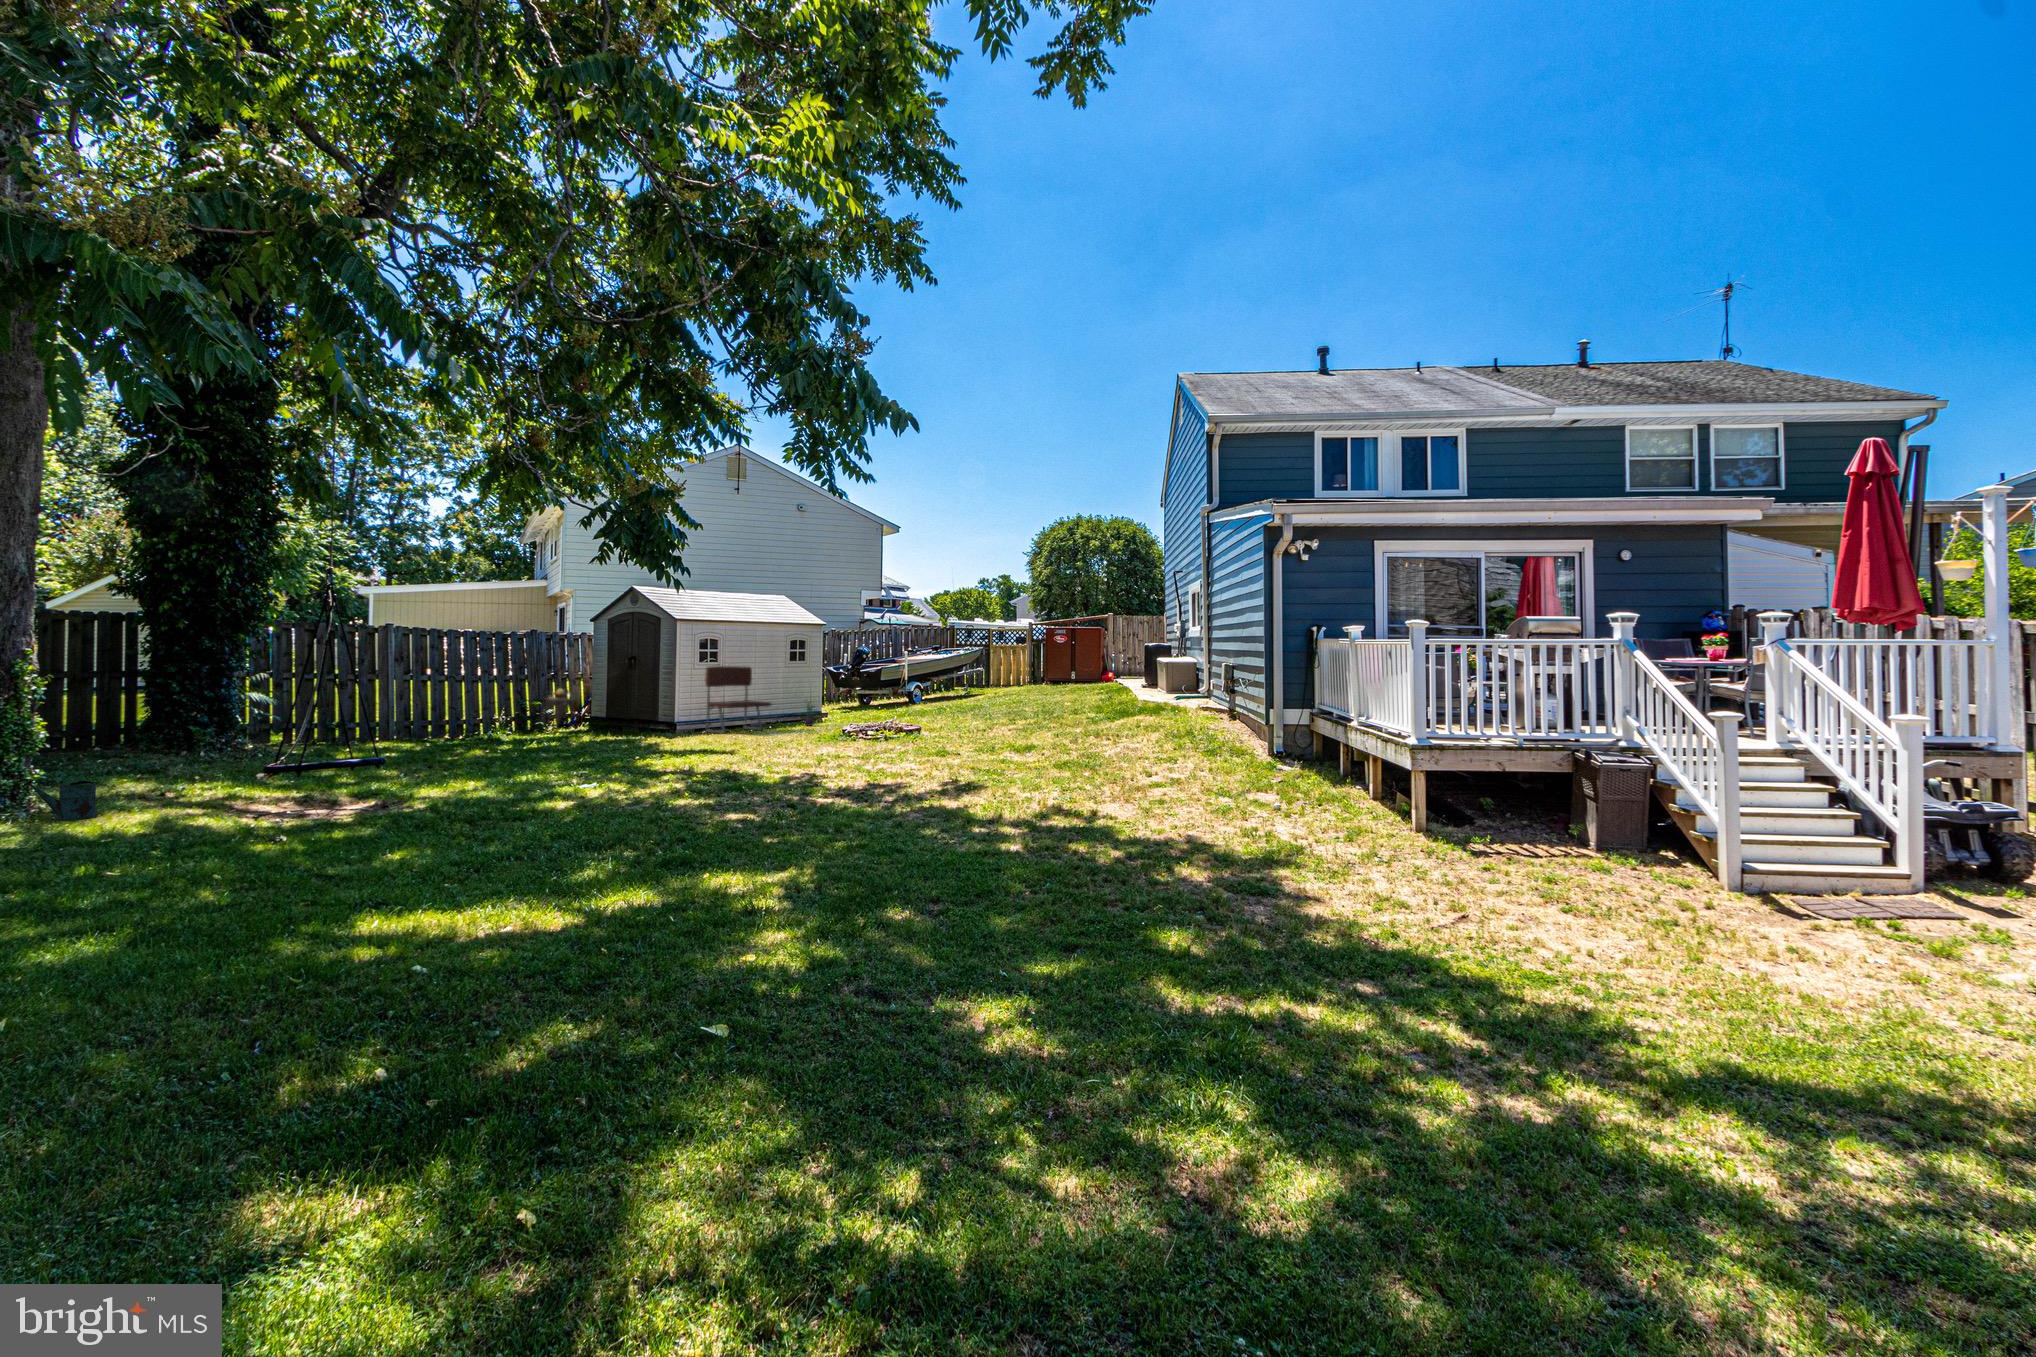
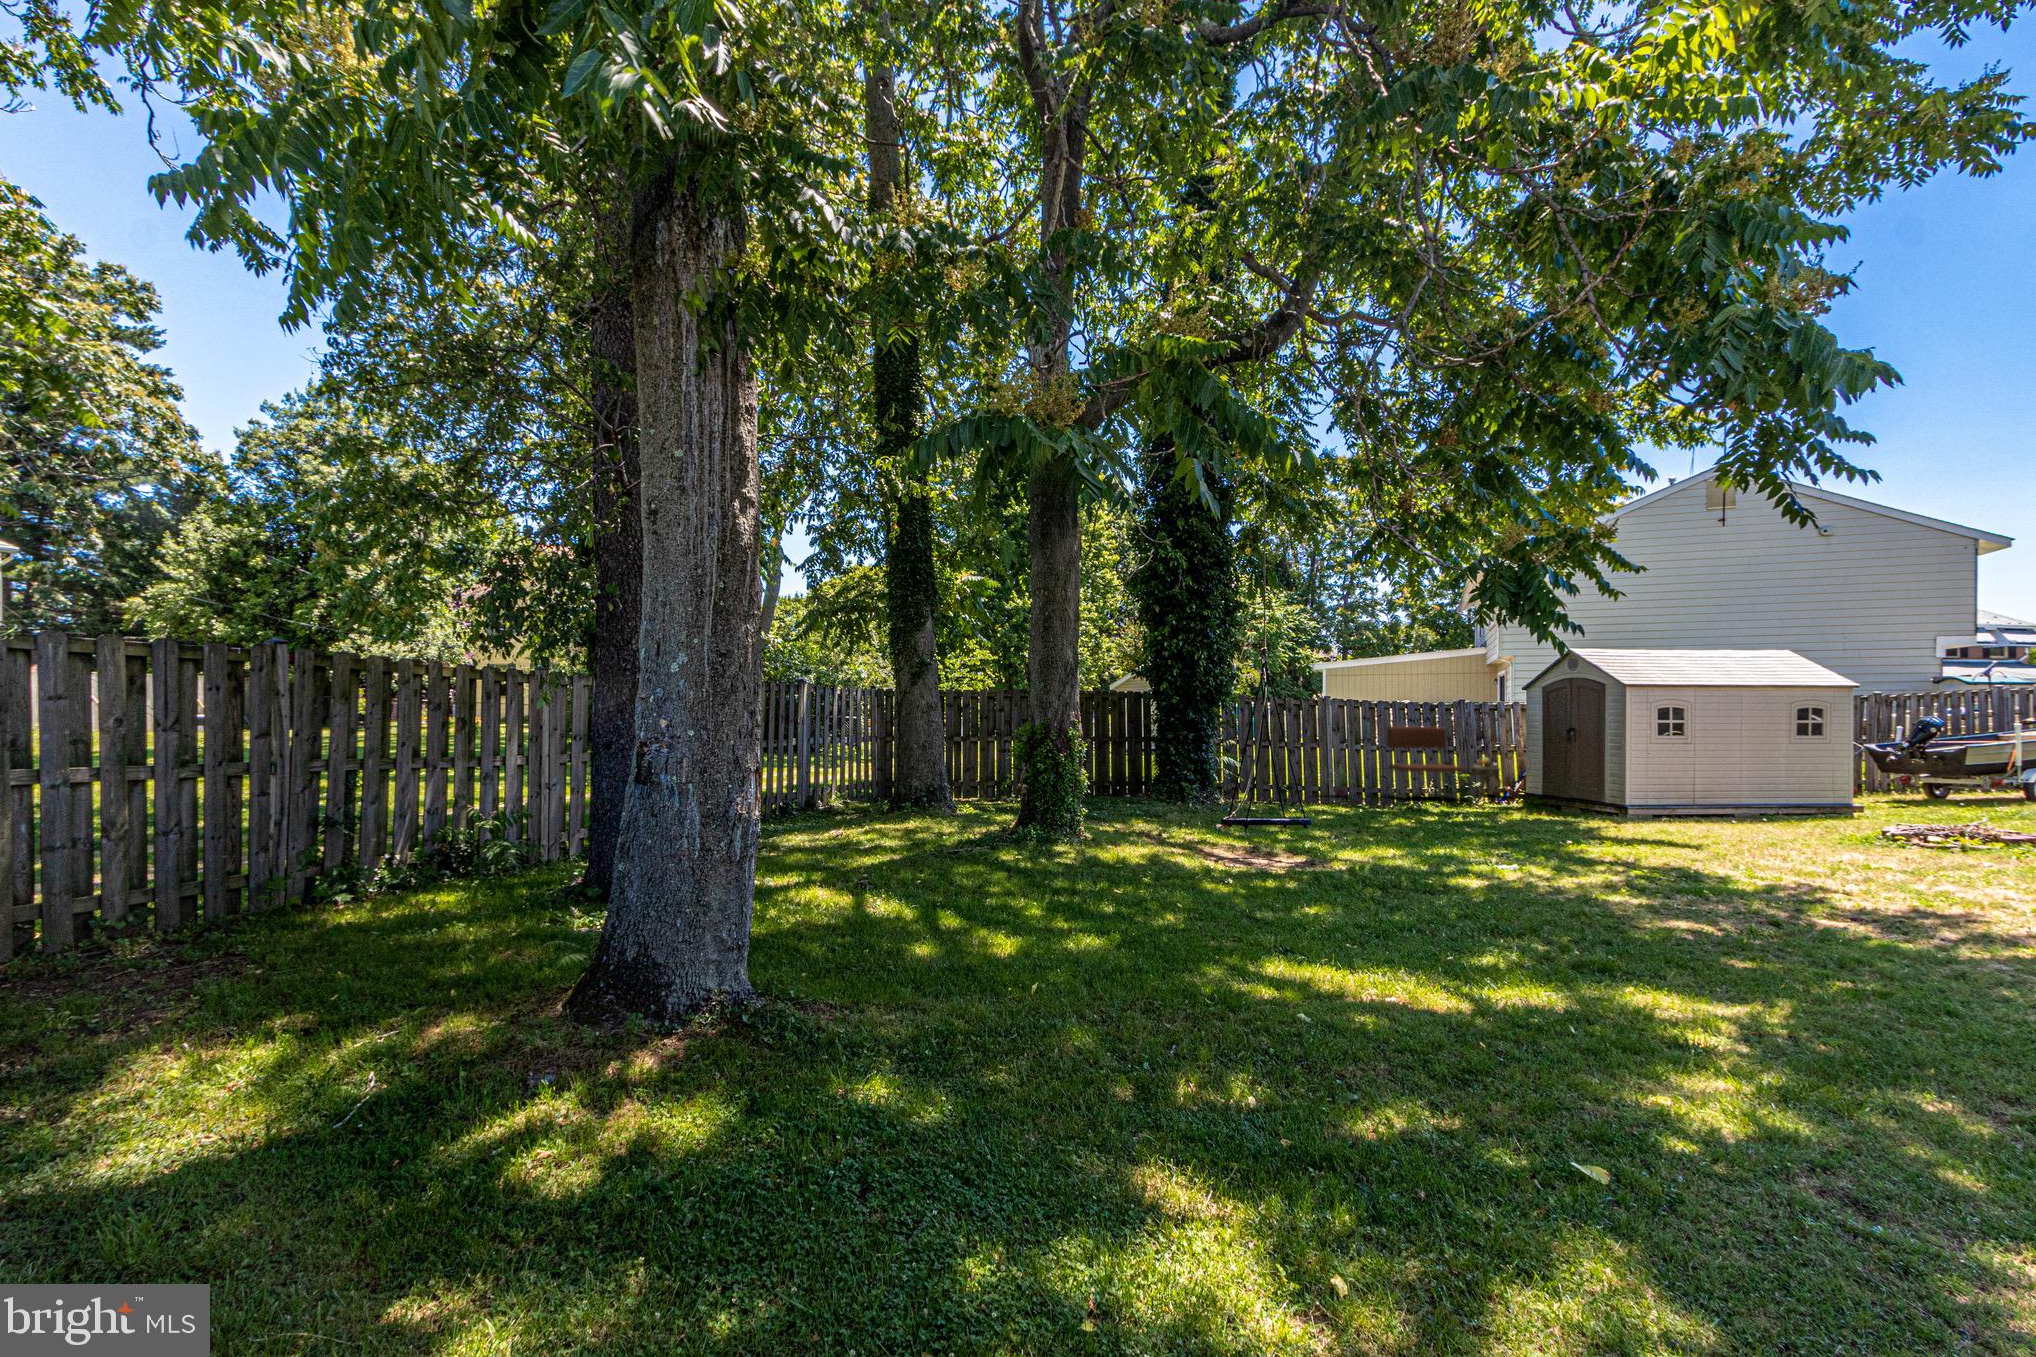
bench: present [705,666,771,734] -> present [1387,726,1465,799]
decorative plant: present [805,702,814,726] -> present [1336,765,1348,797]
watering can: present [23,780,109,820] -> none [1086,811,1130,844]

